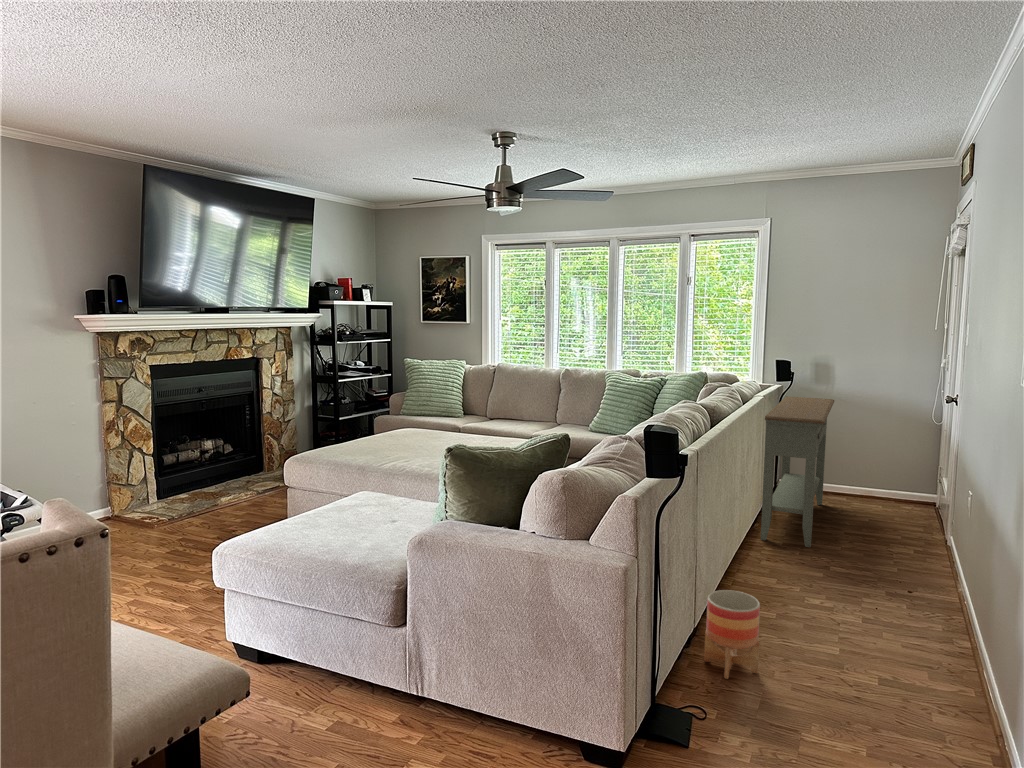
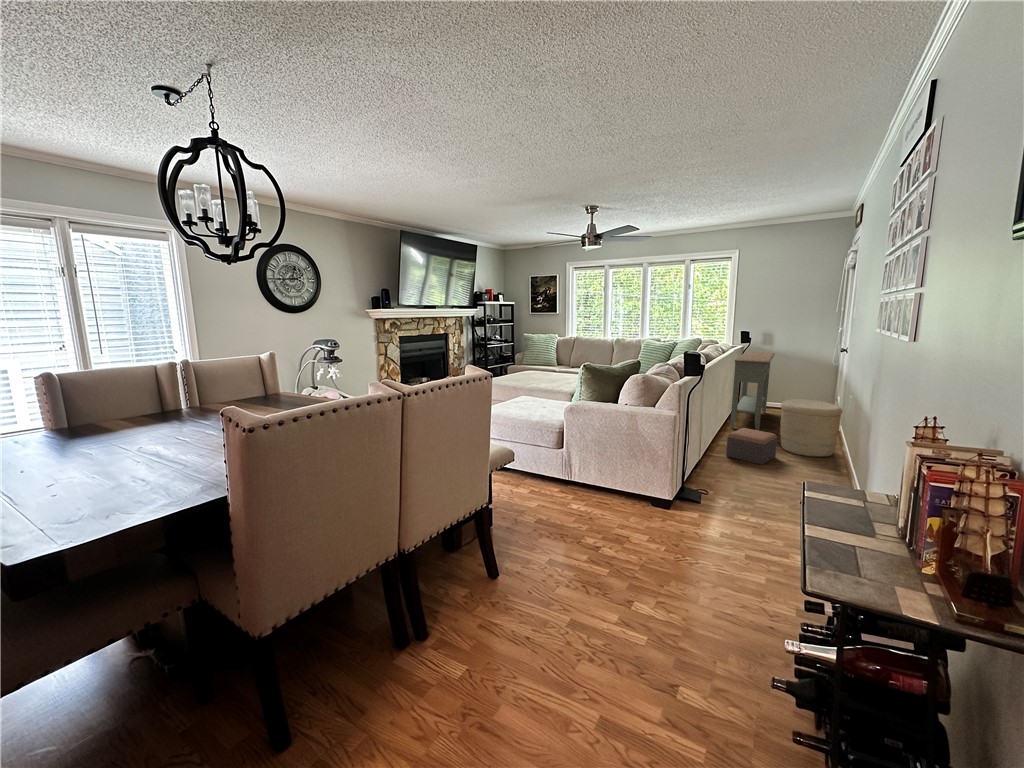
woven basket: none [848,493,956,607] -> present [780,399,843,456]
footstool: none [750,551,842,631] -> present [726,428,777,465]
planter: present [704,590,760,679] -> none [704,440,734,481]

